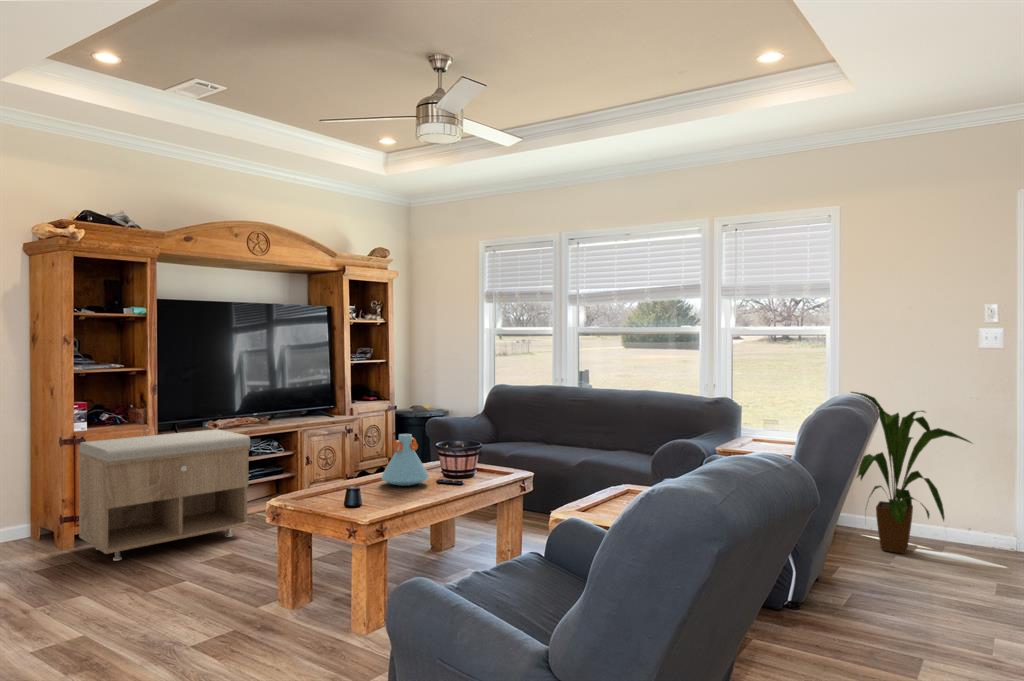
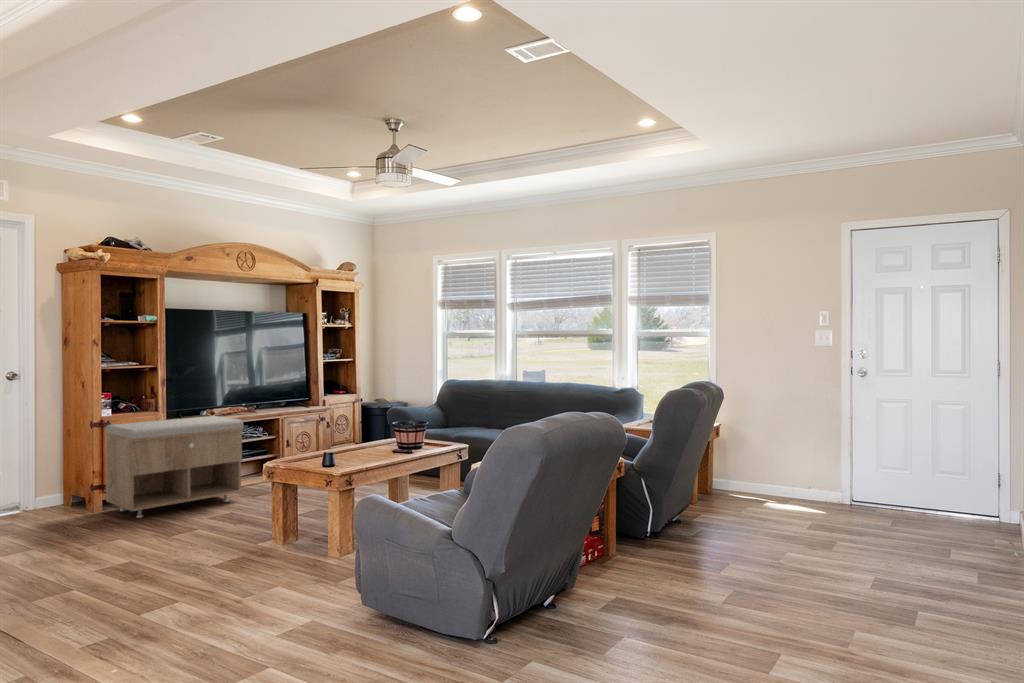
house plant: present [851,392,971,554] -> none [717,381,809,506]
vase: present [381,434,429,486] -> none [350,414,387,454]

